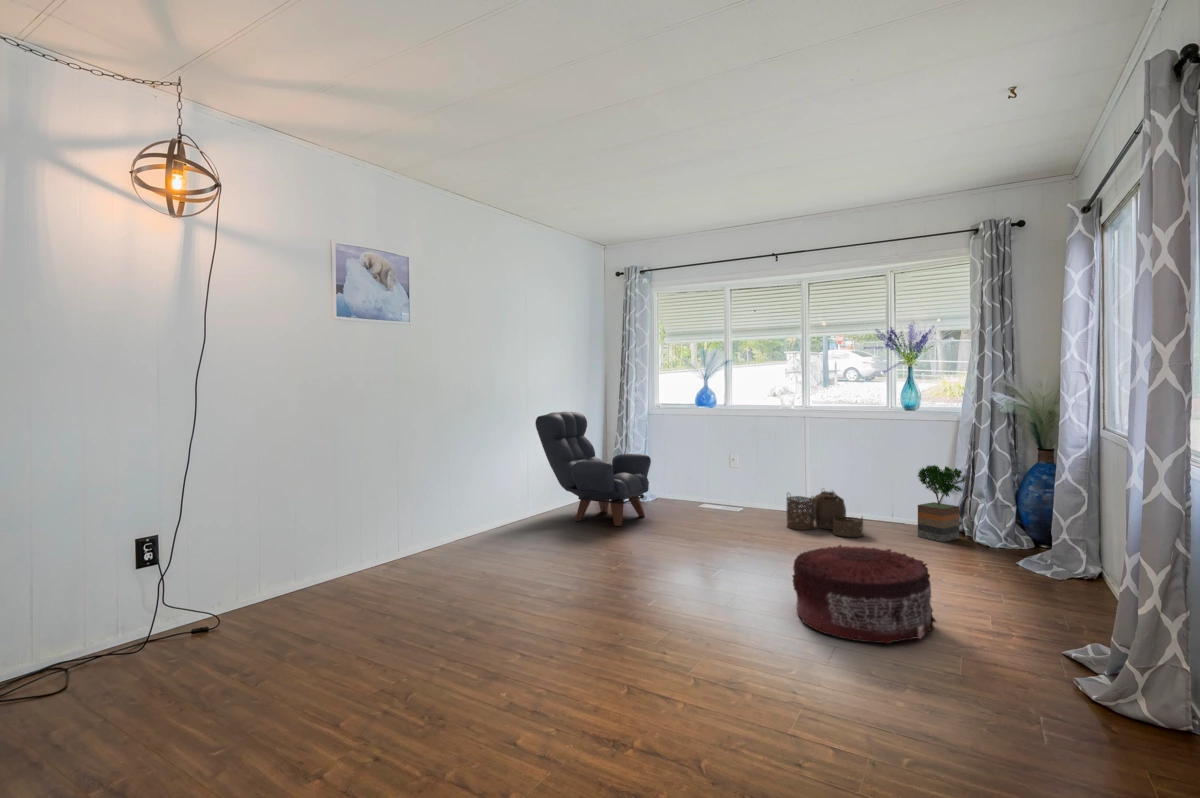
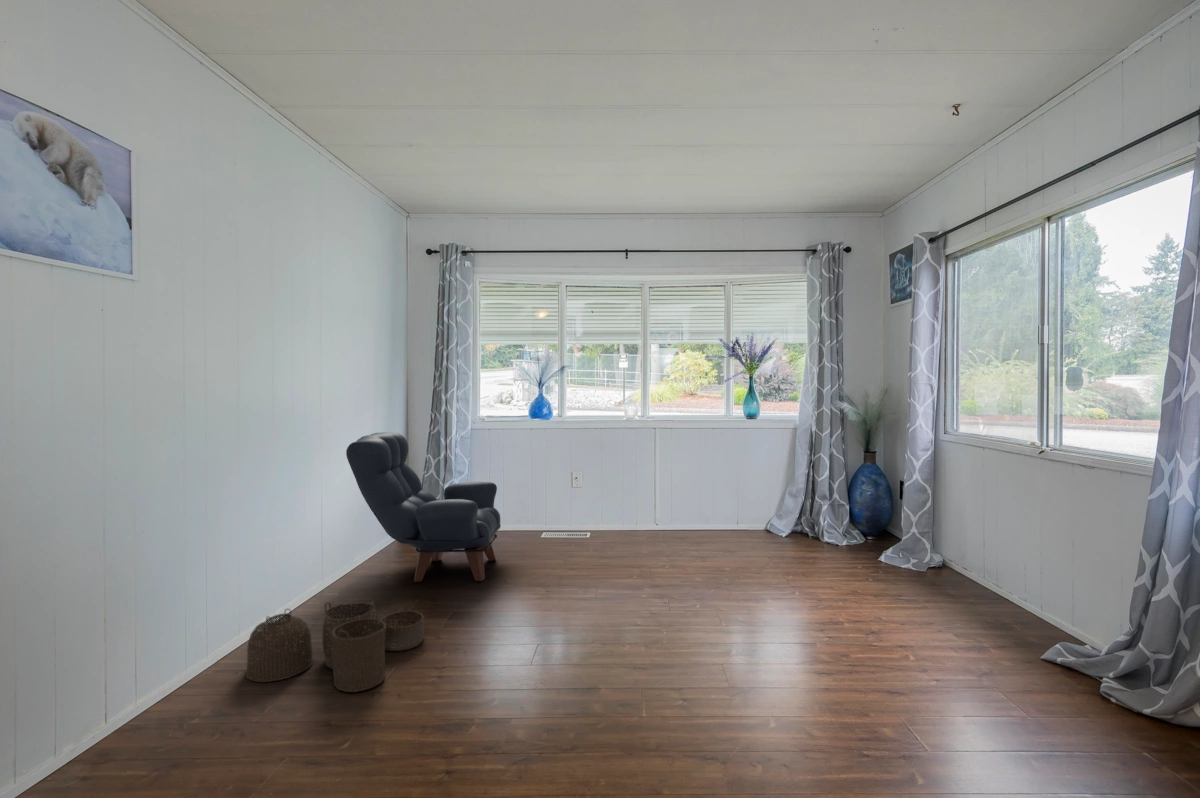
potted tree: present [918,465,968,542] -> none [771,472,820,546]
woven basket: present [787,491,863,537] -> present [246,602,424,692]
pouf: present [792,545,936,644] -> none [808,579,962,700]

